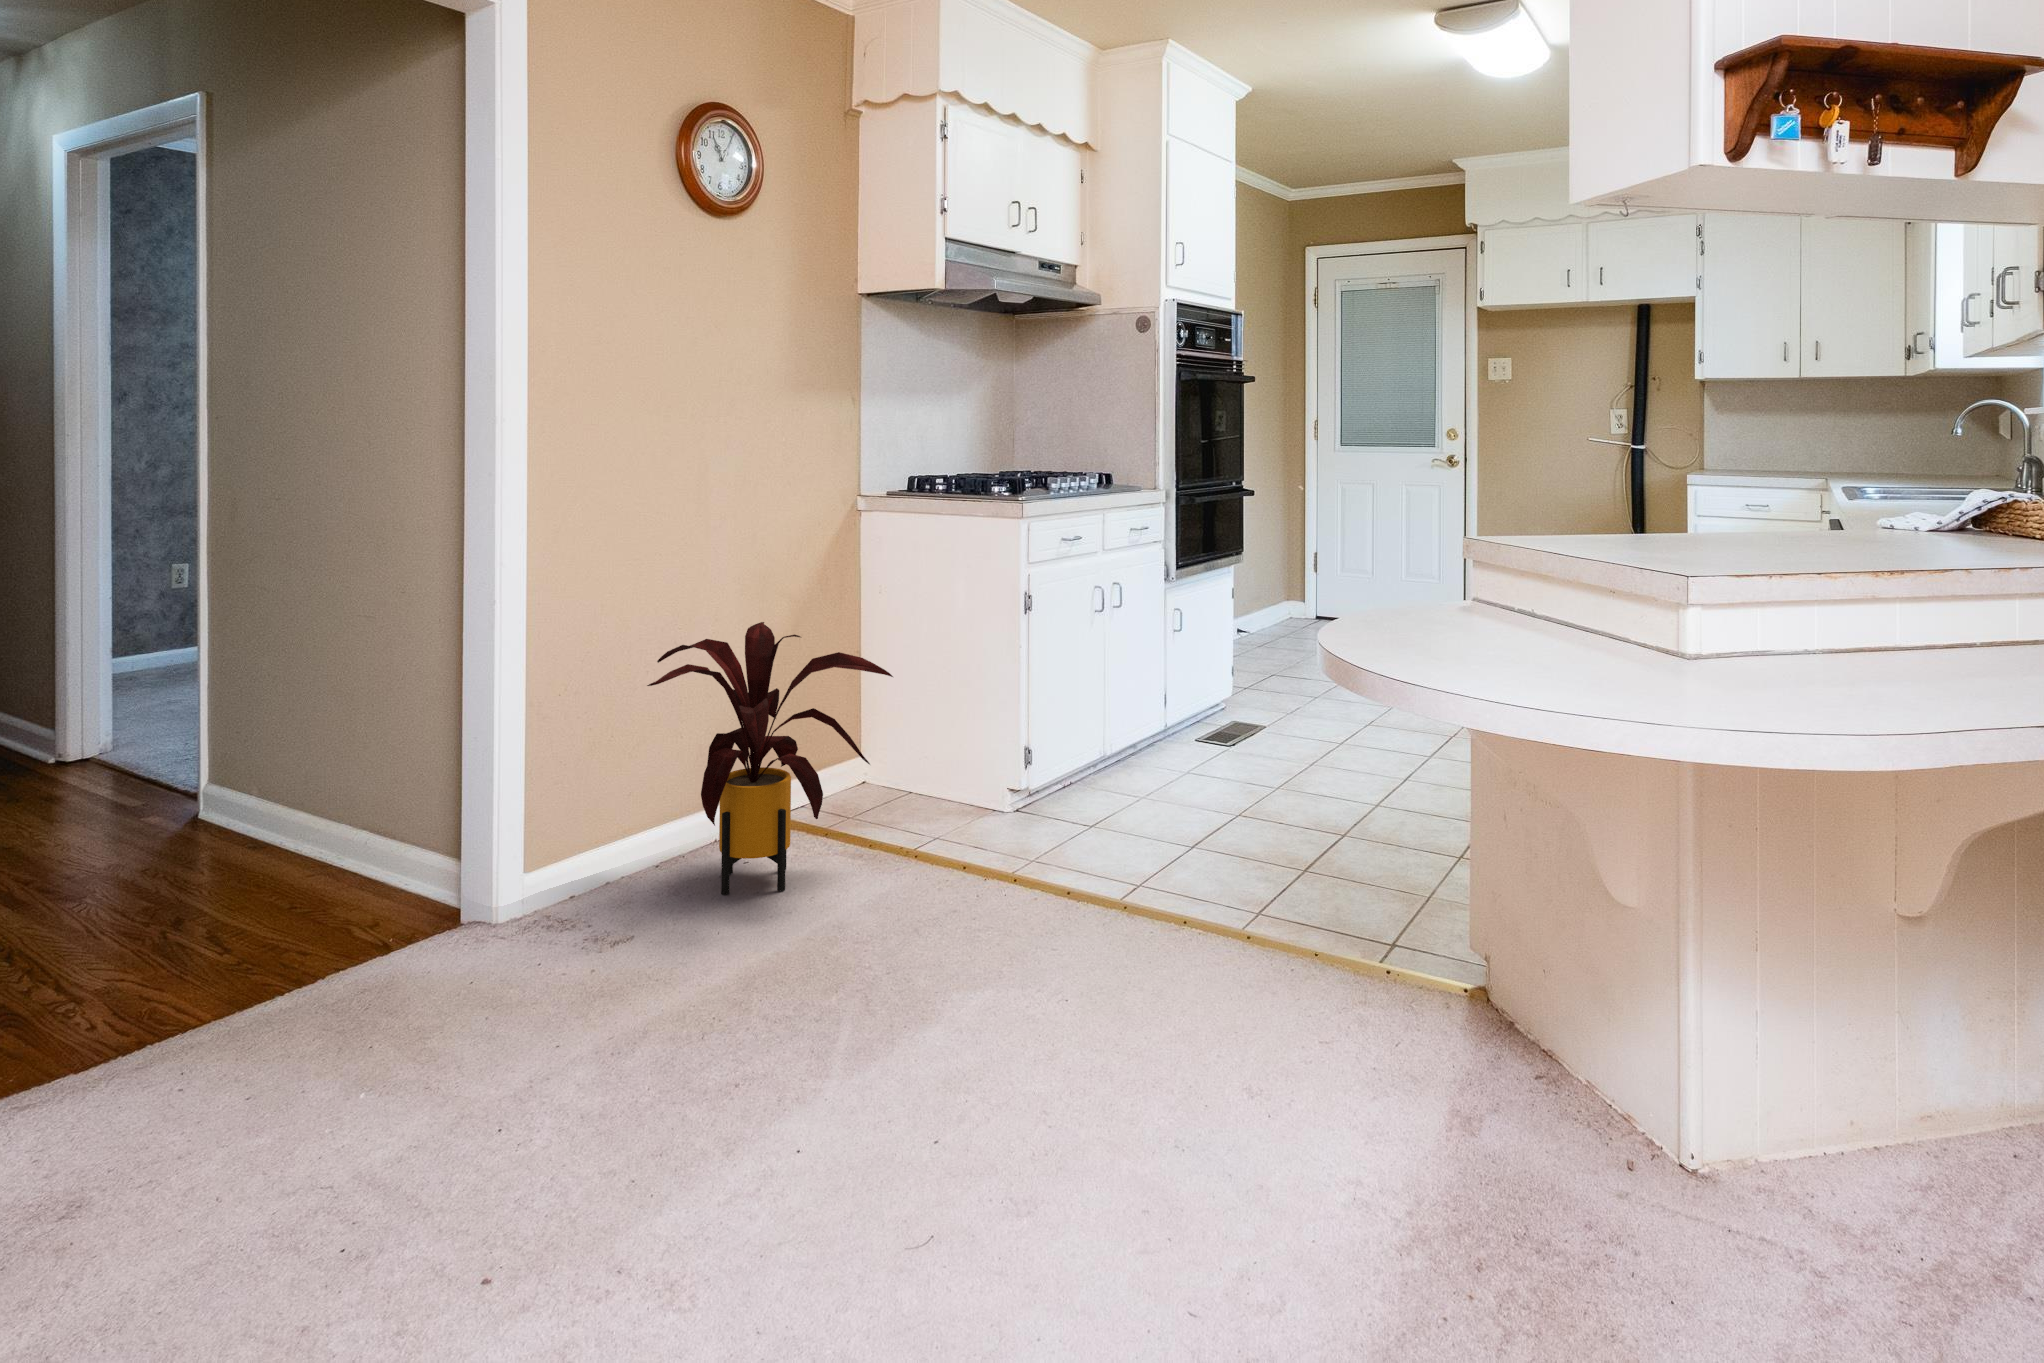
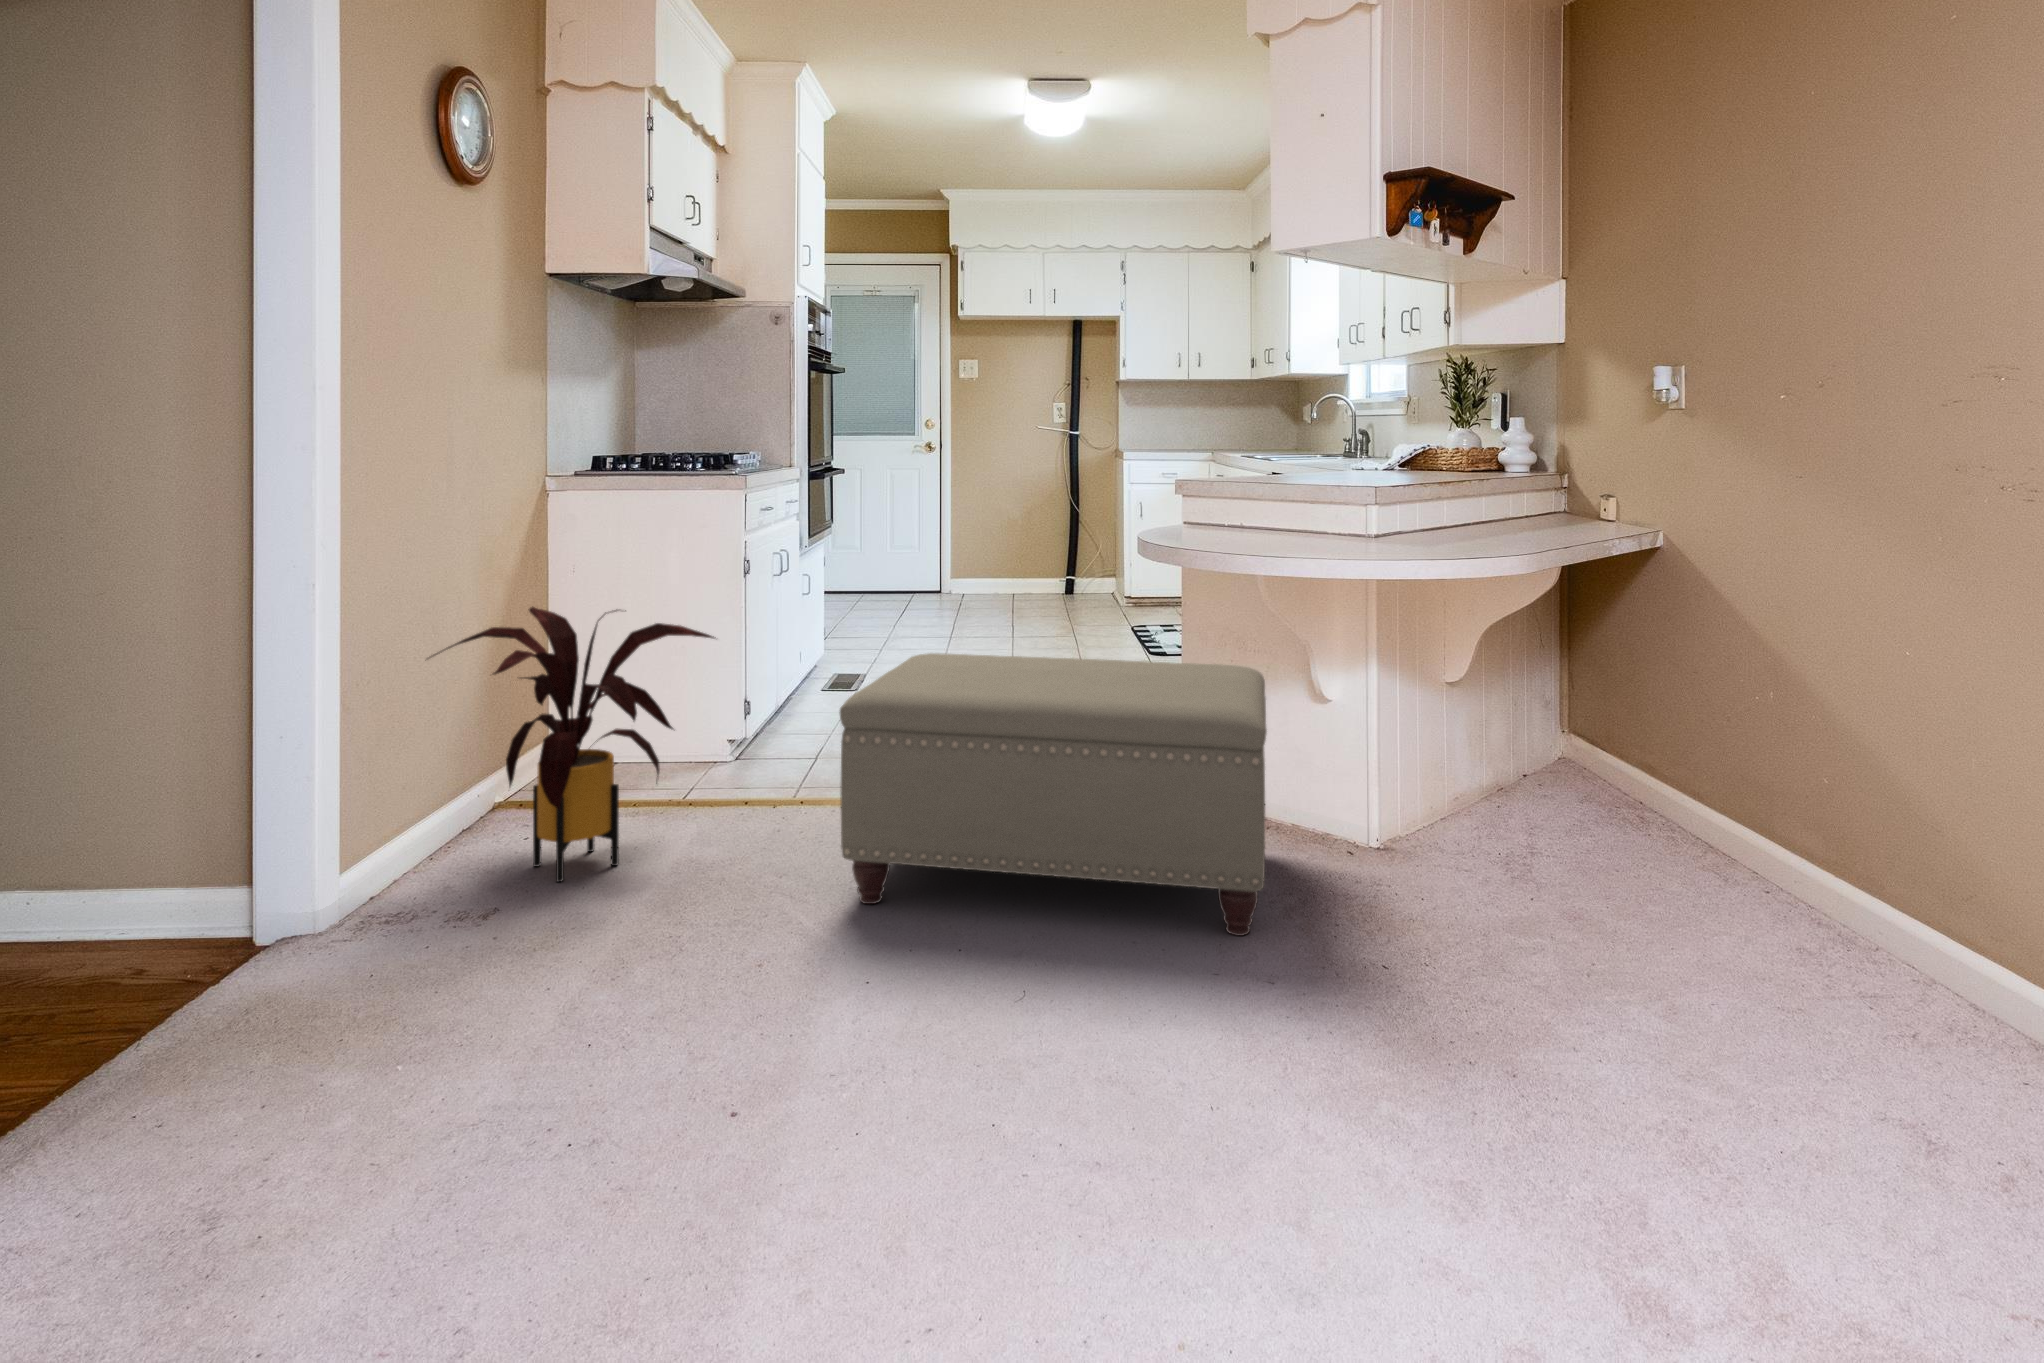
ottoman: none [894,725,1463,1208] -> present [840,653,1267,936]

